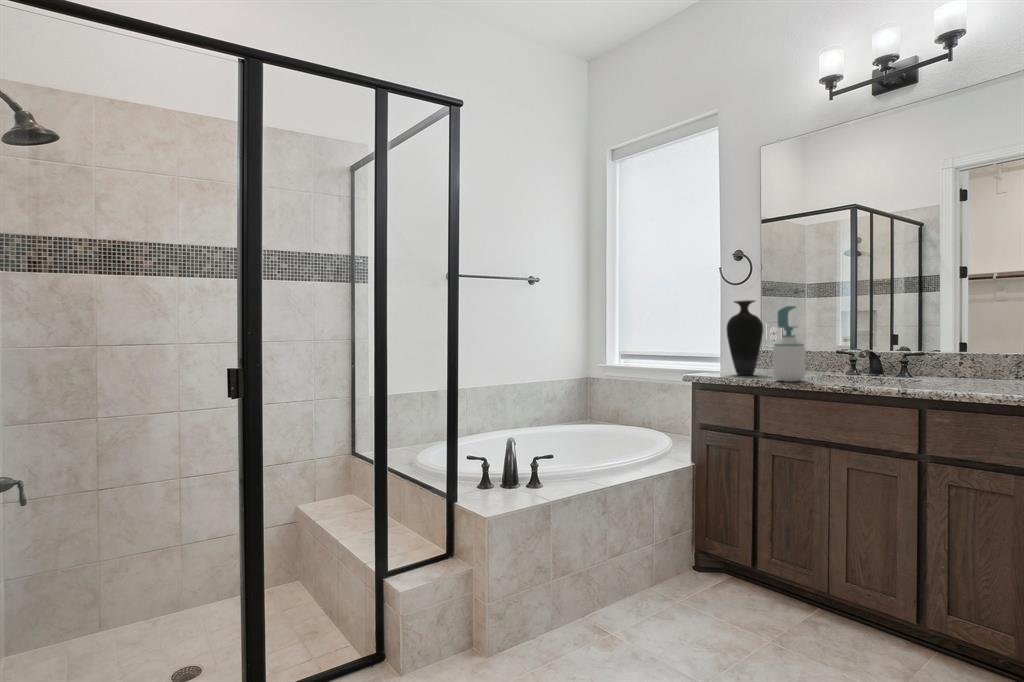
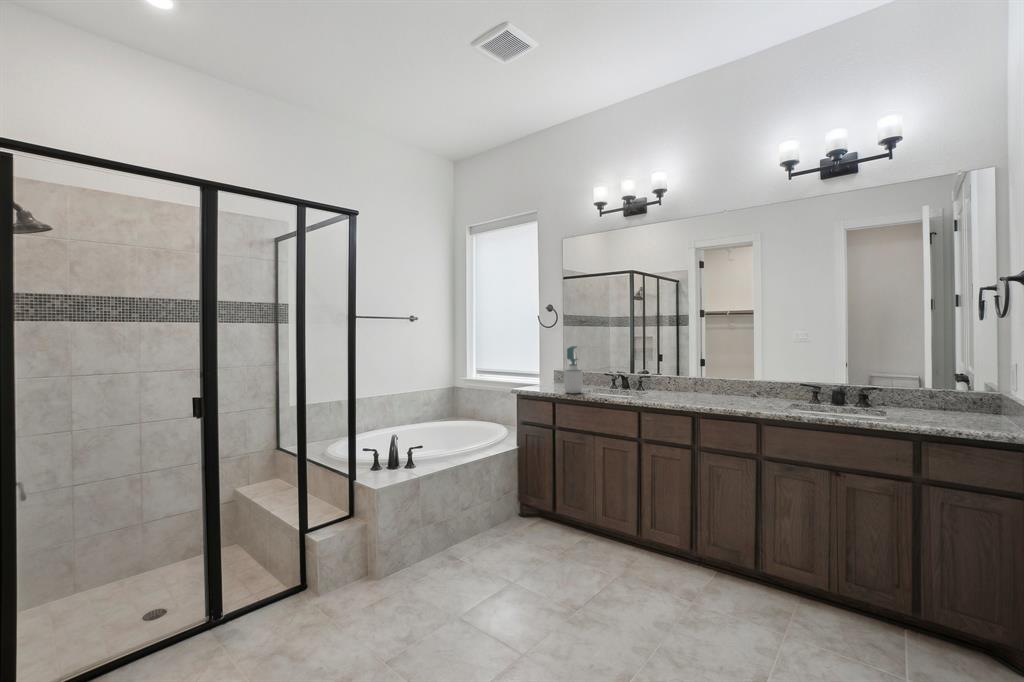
vase: present [726,300,763,375] -> none [540,340,562,388]

